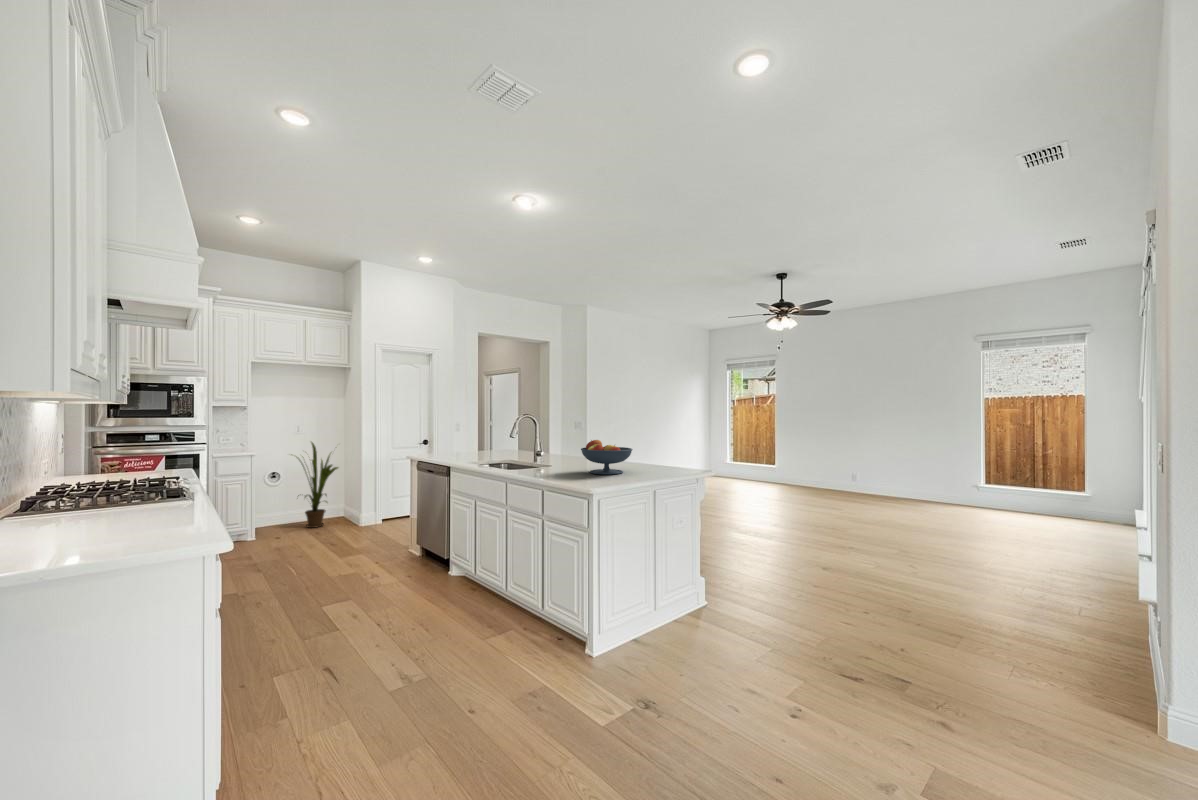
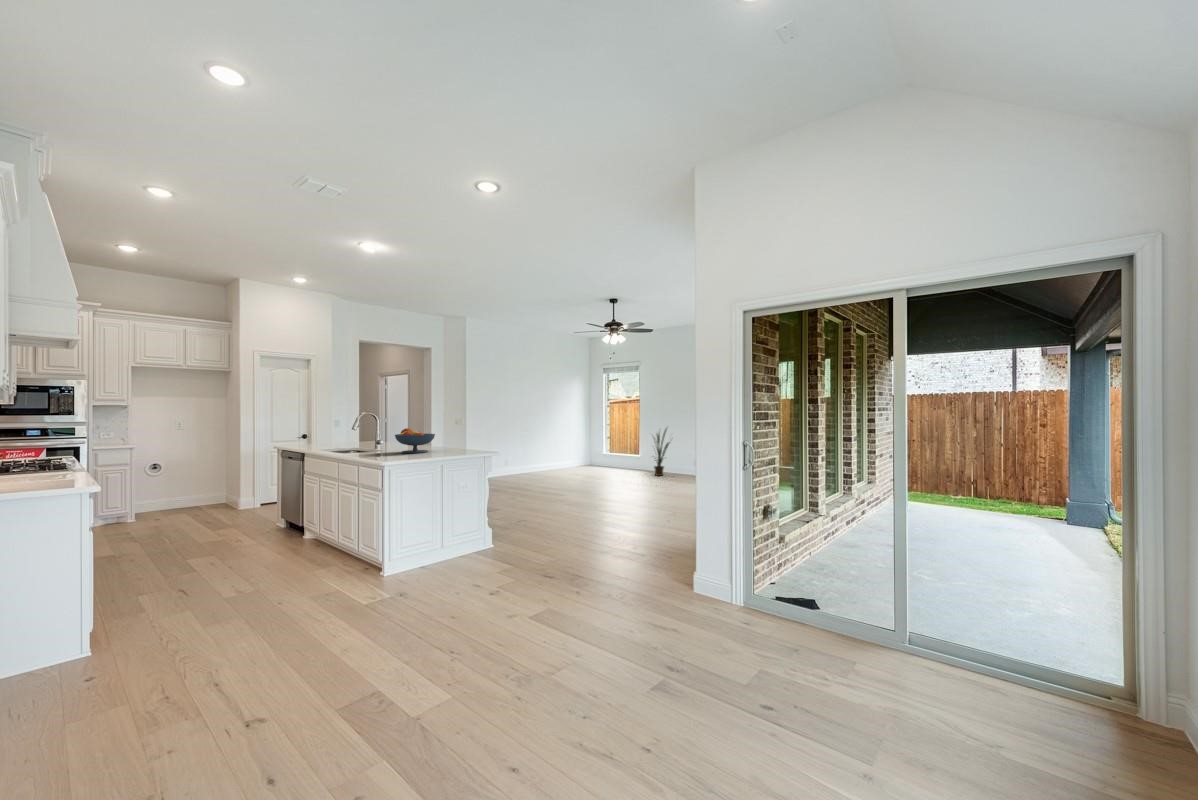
house plant: present [298,442,338,528] -> present [654,428,669,476]

